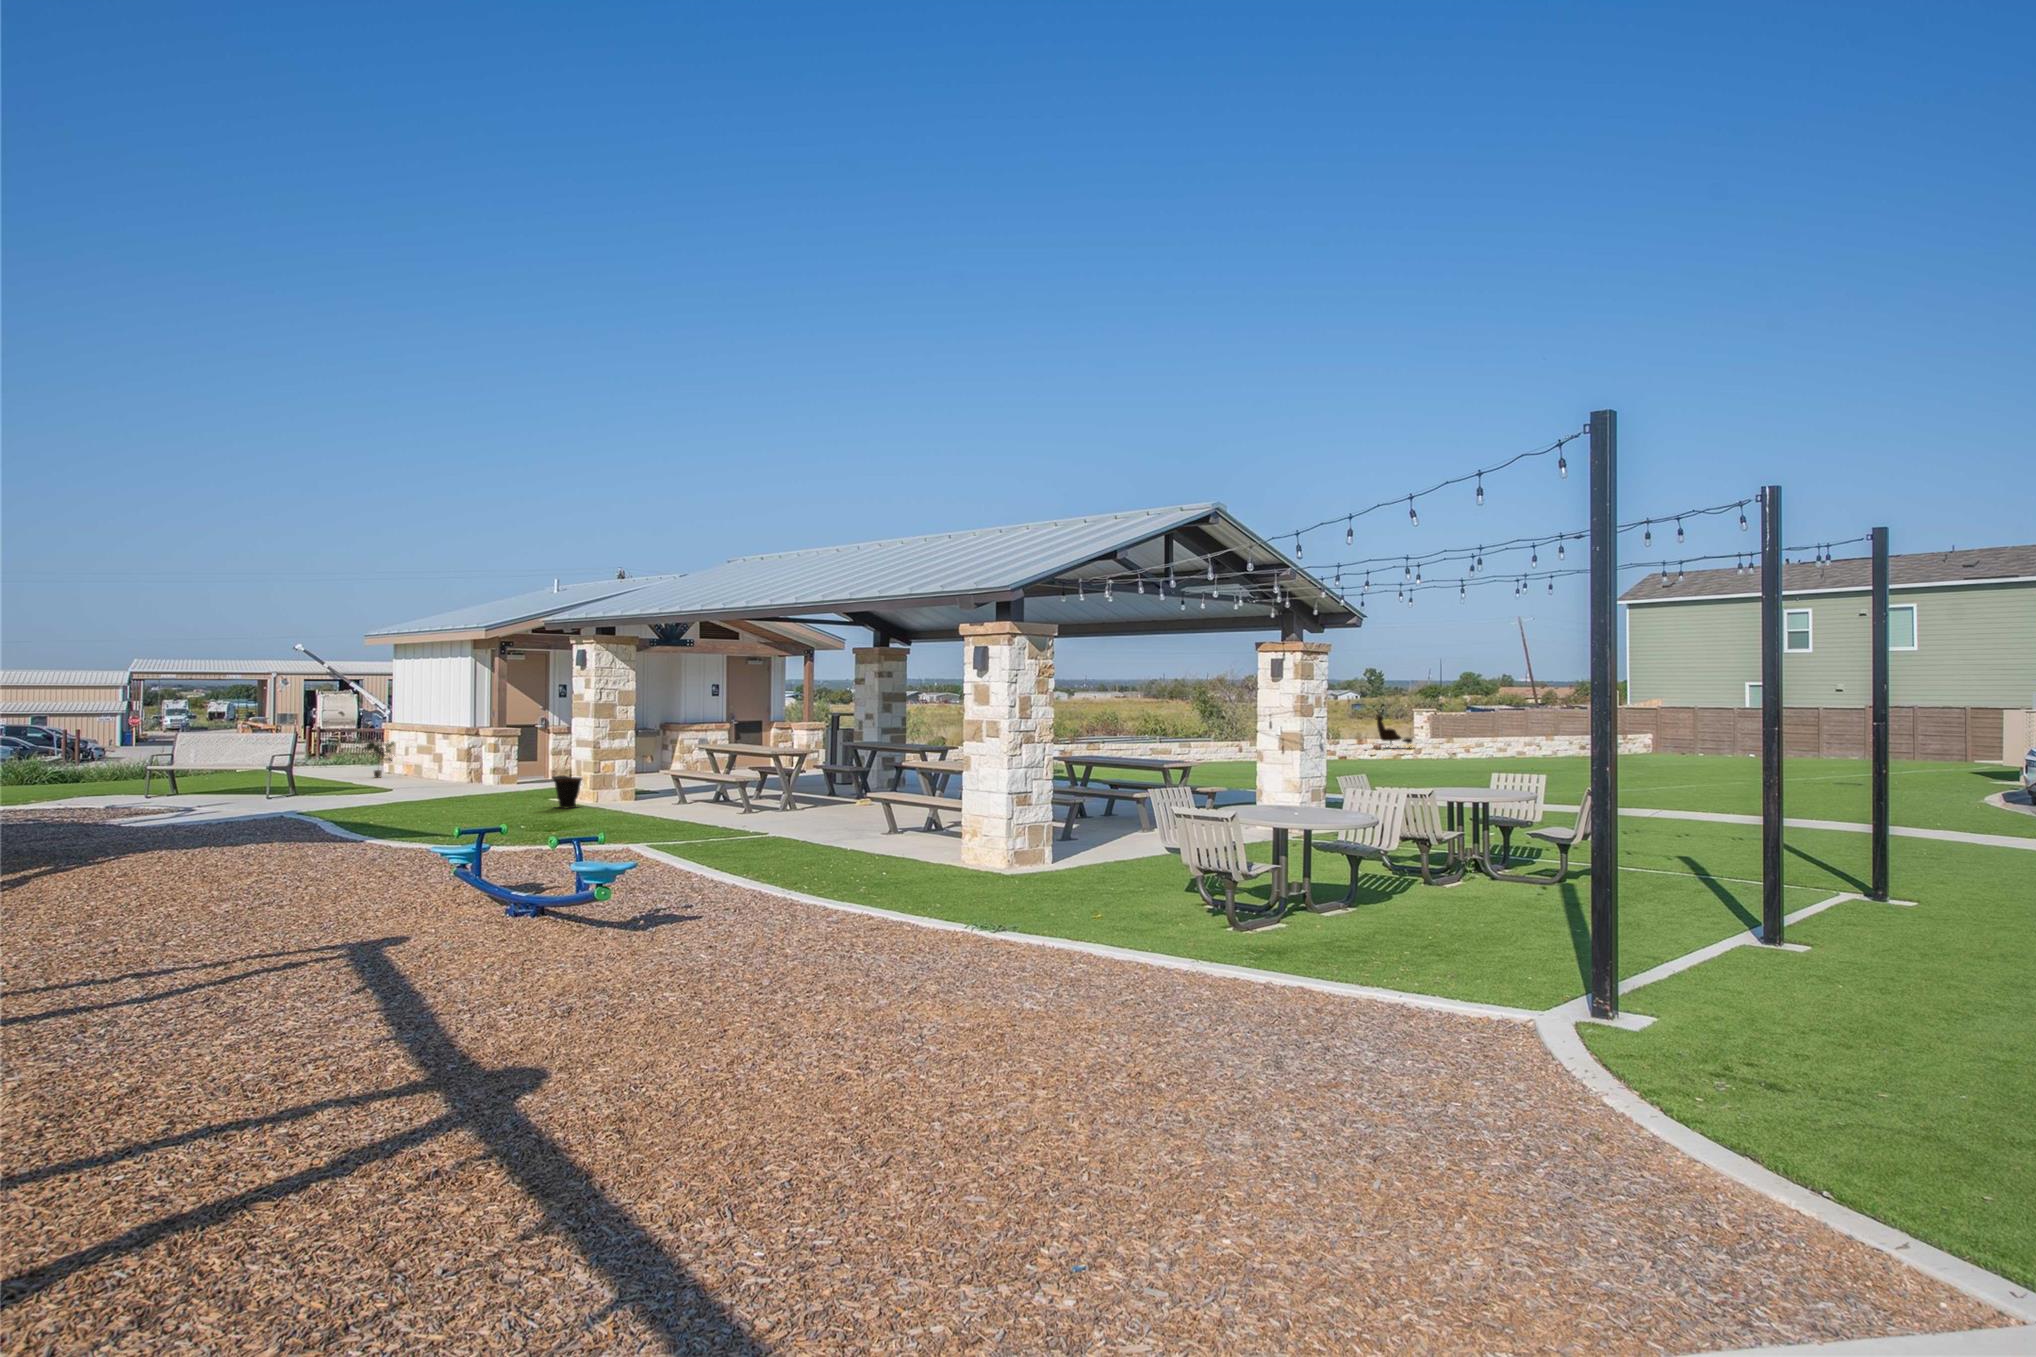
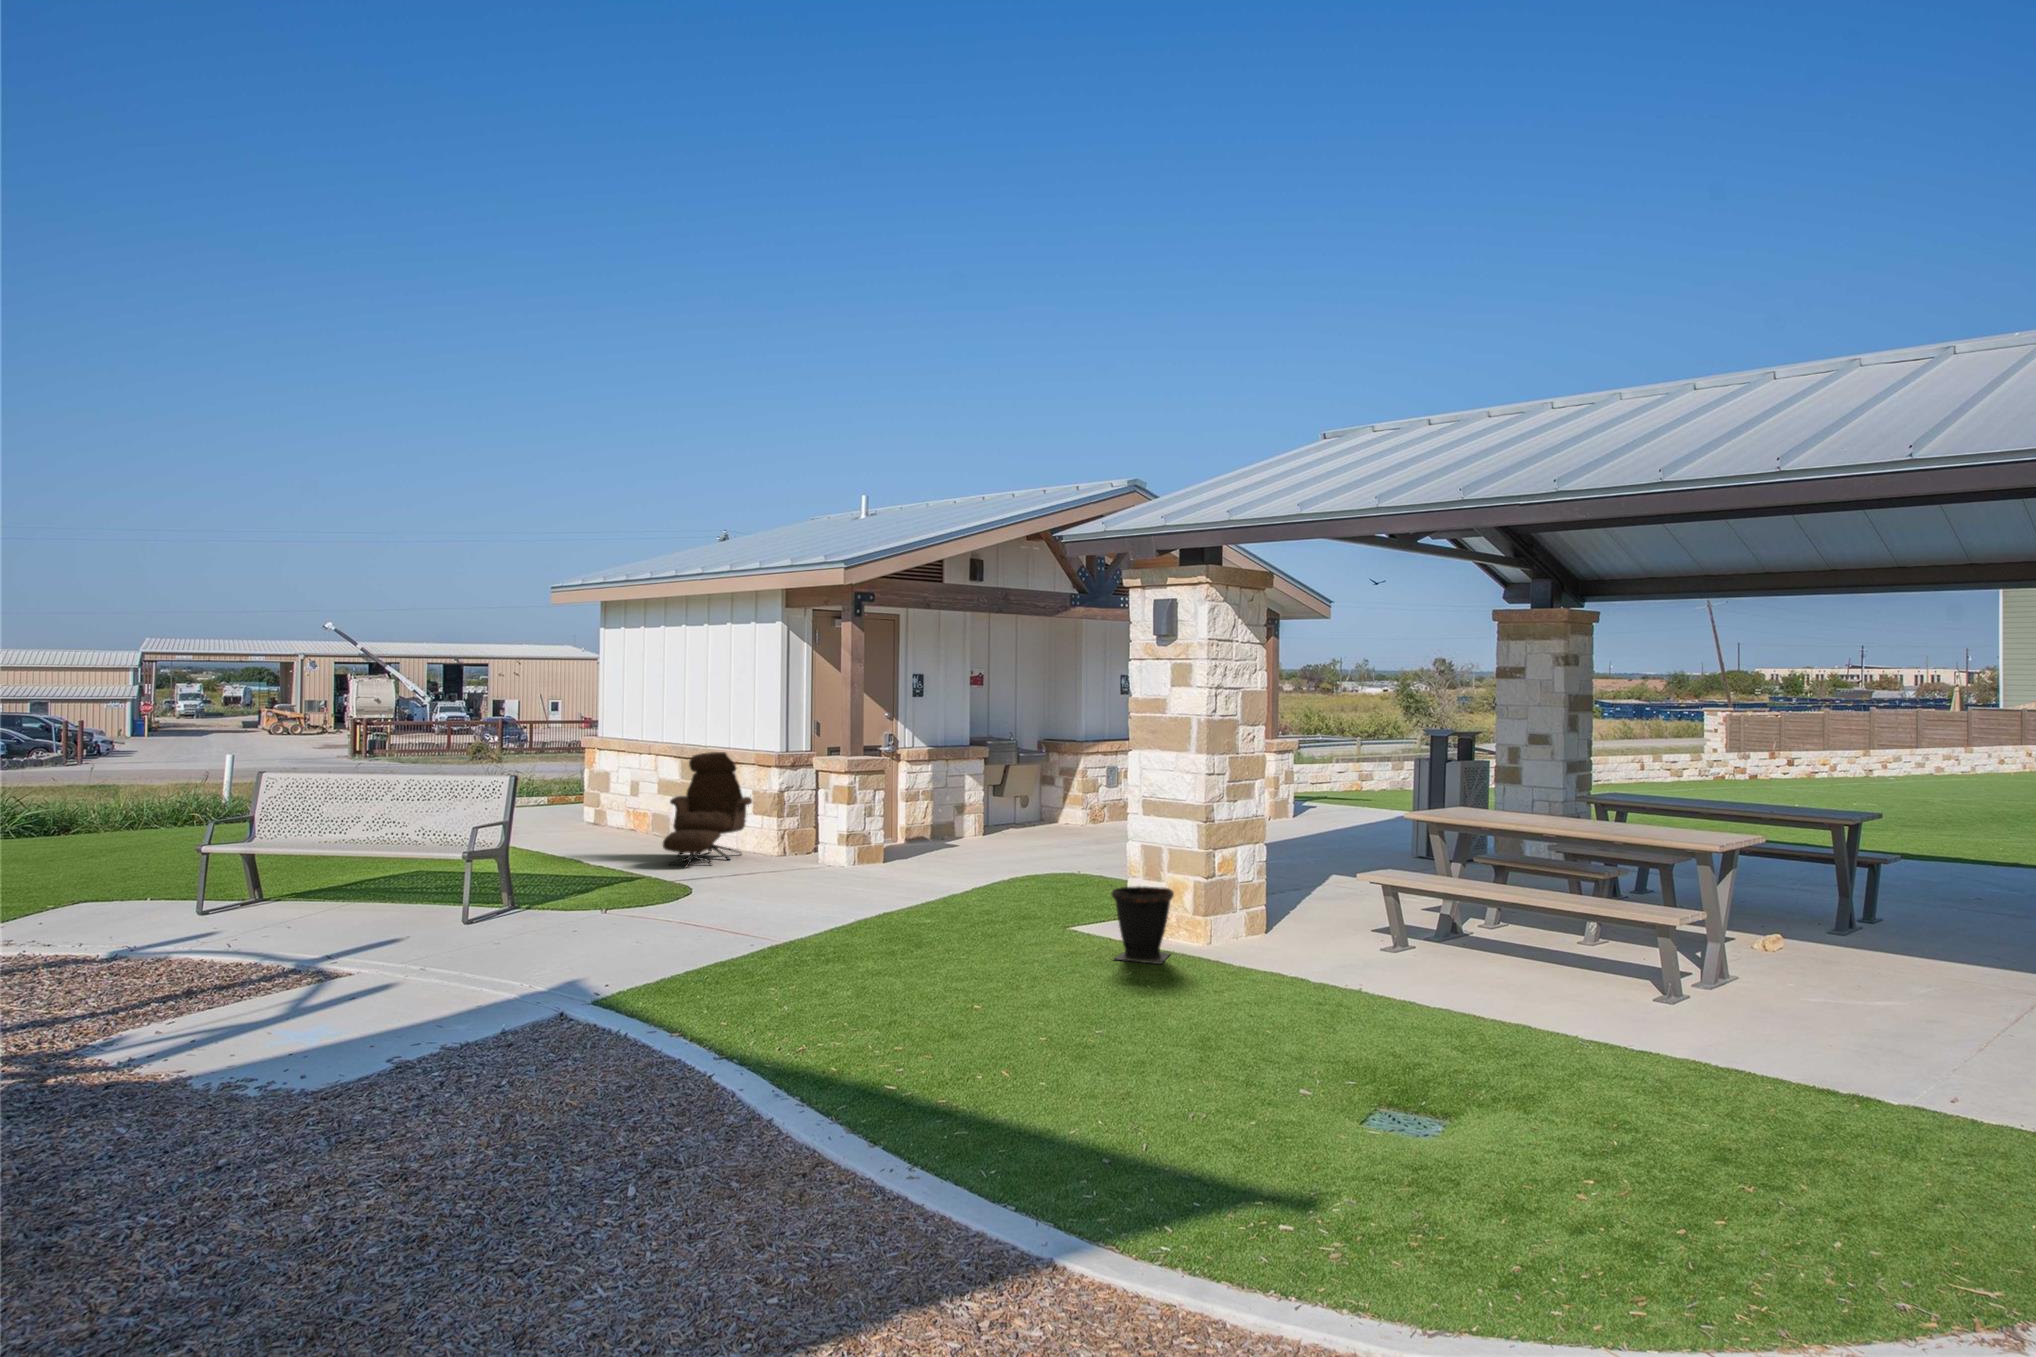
lounge chair: present [1377,715,1413,748] -> present [663,752,752,867]
potted plant: present [364,742,394,778] -> none [555,767,611,831]

